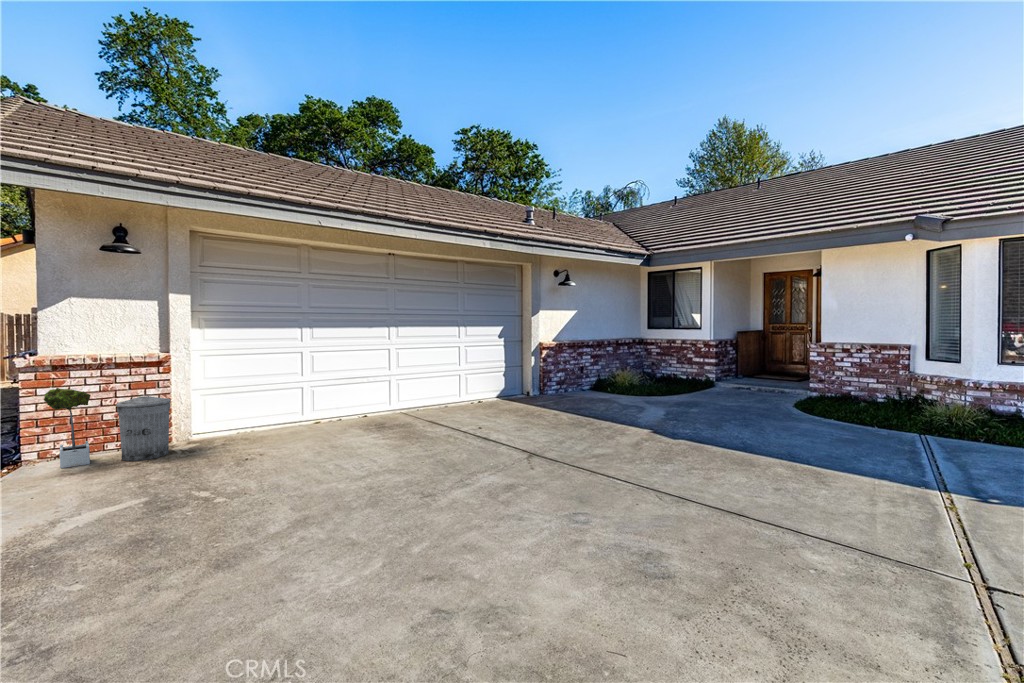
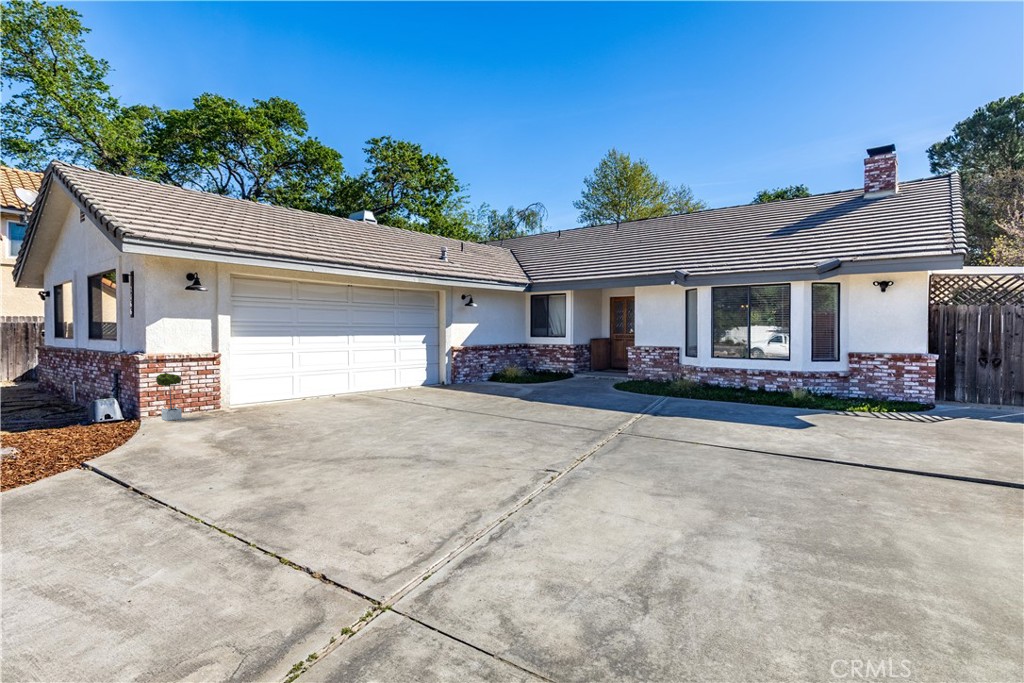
trash can: present [116,395,171,461] -> none [195,378,226,417]

